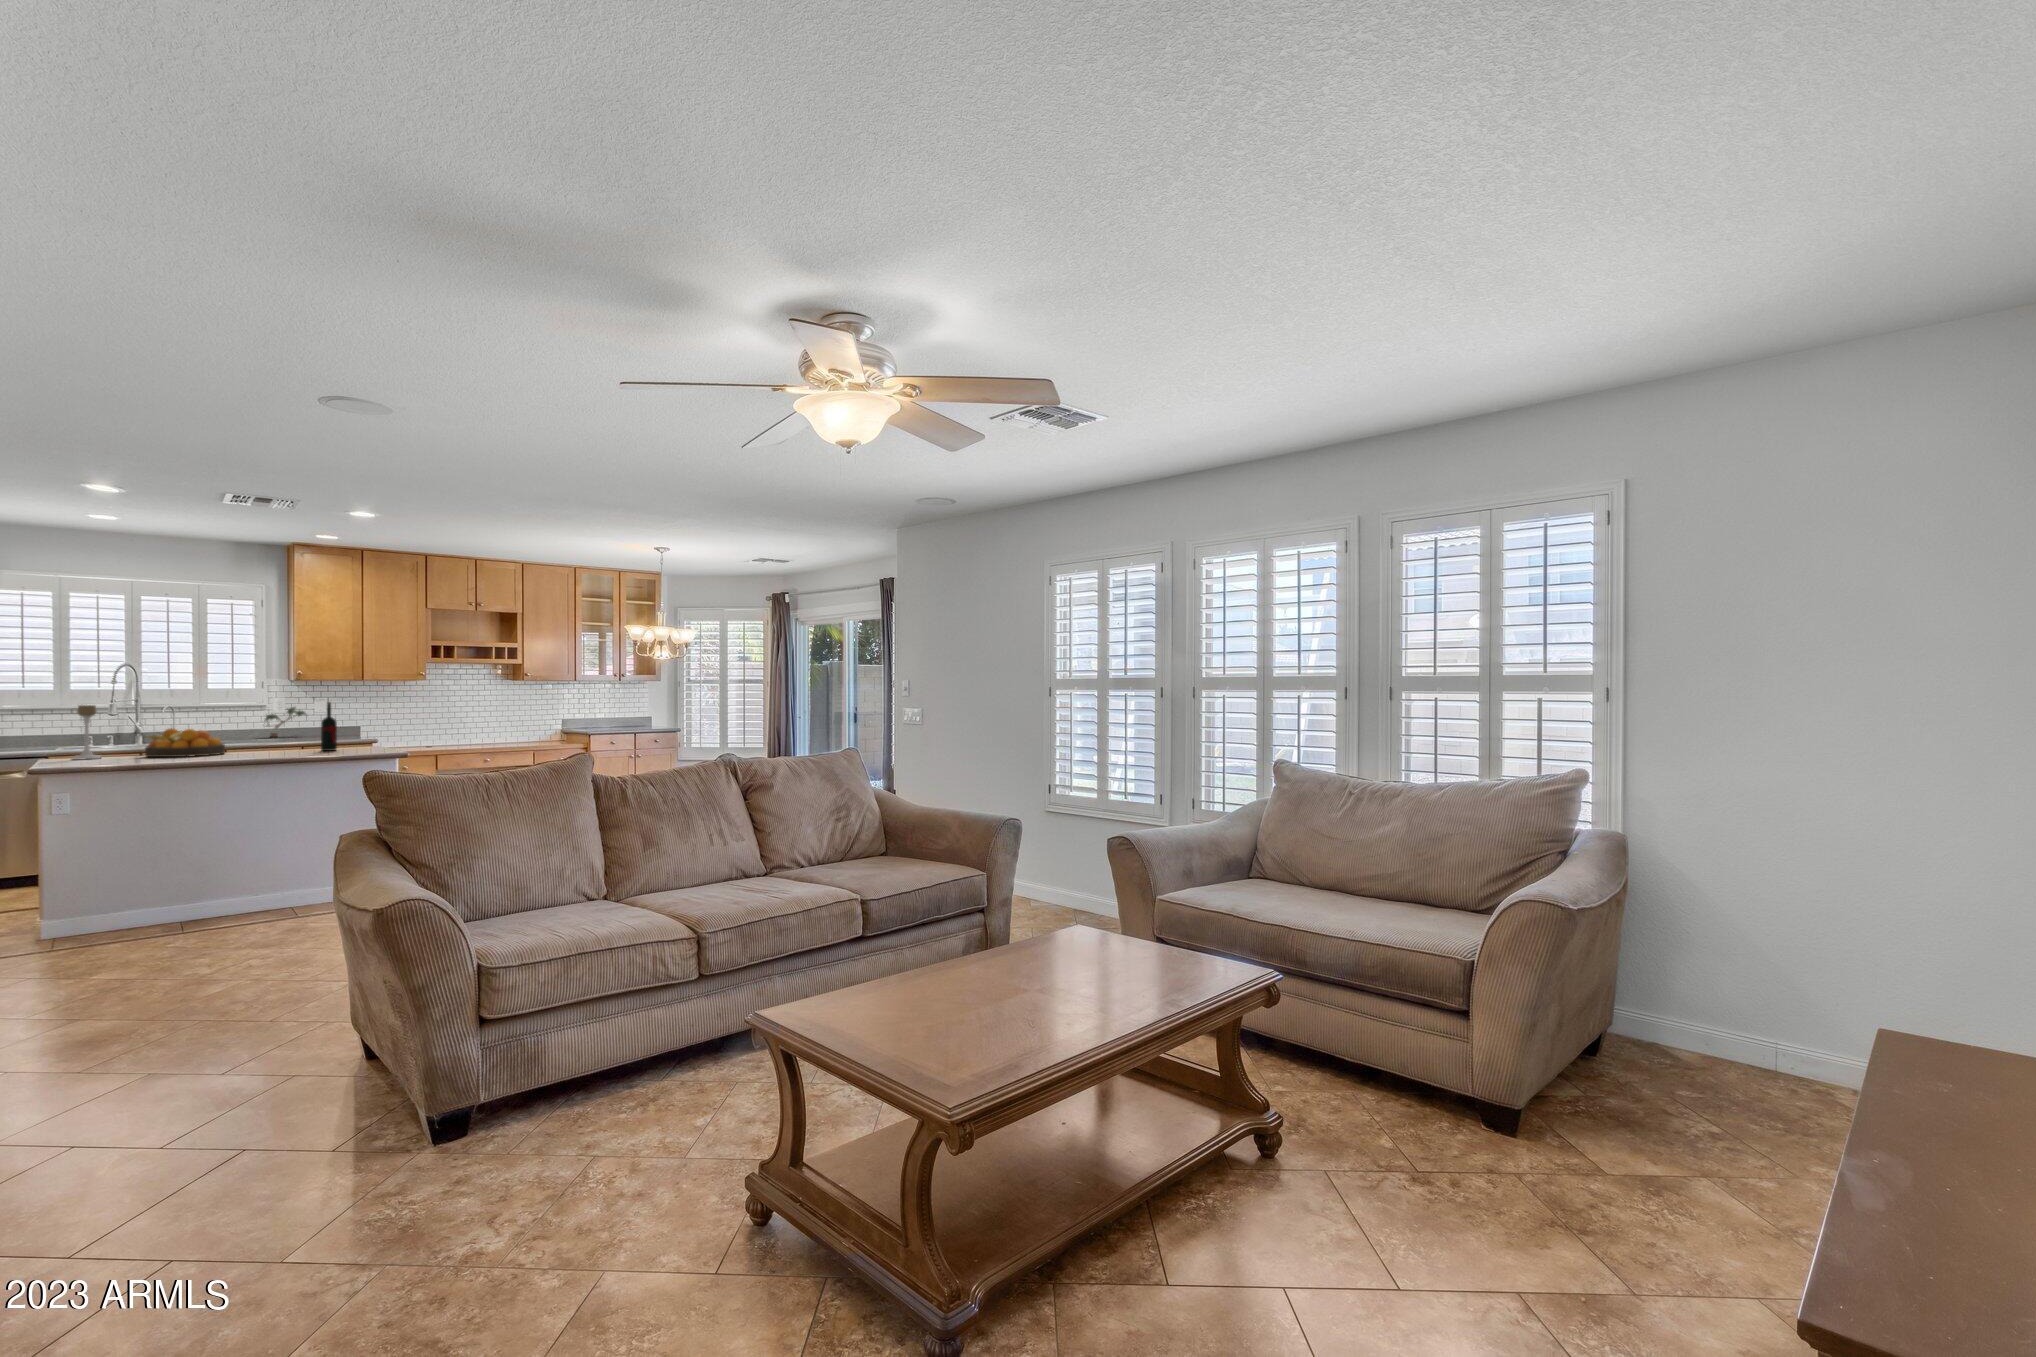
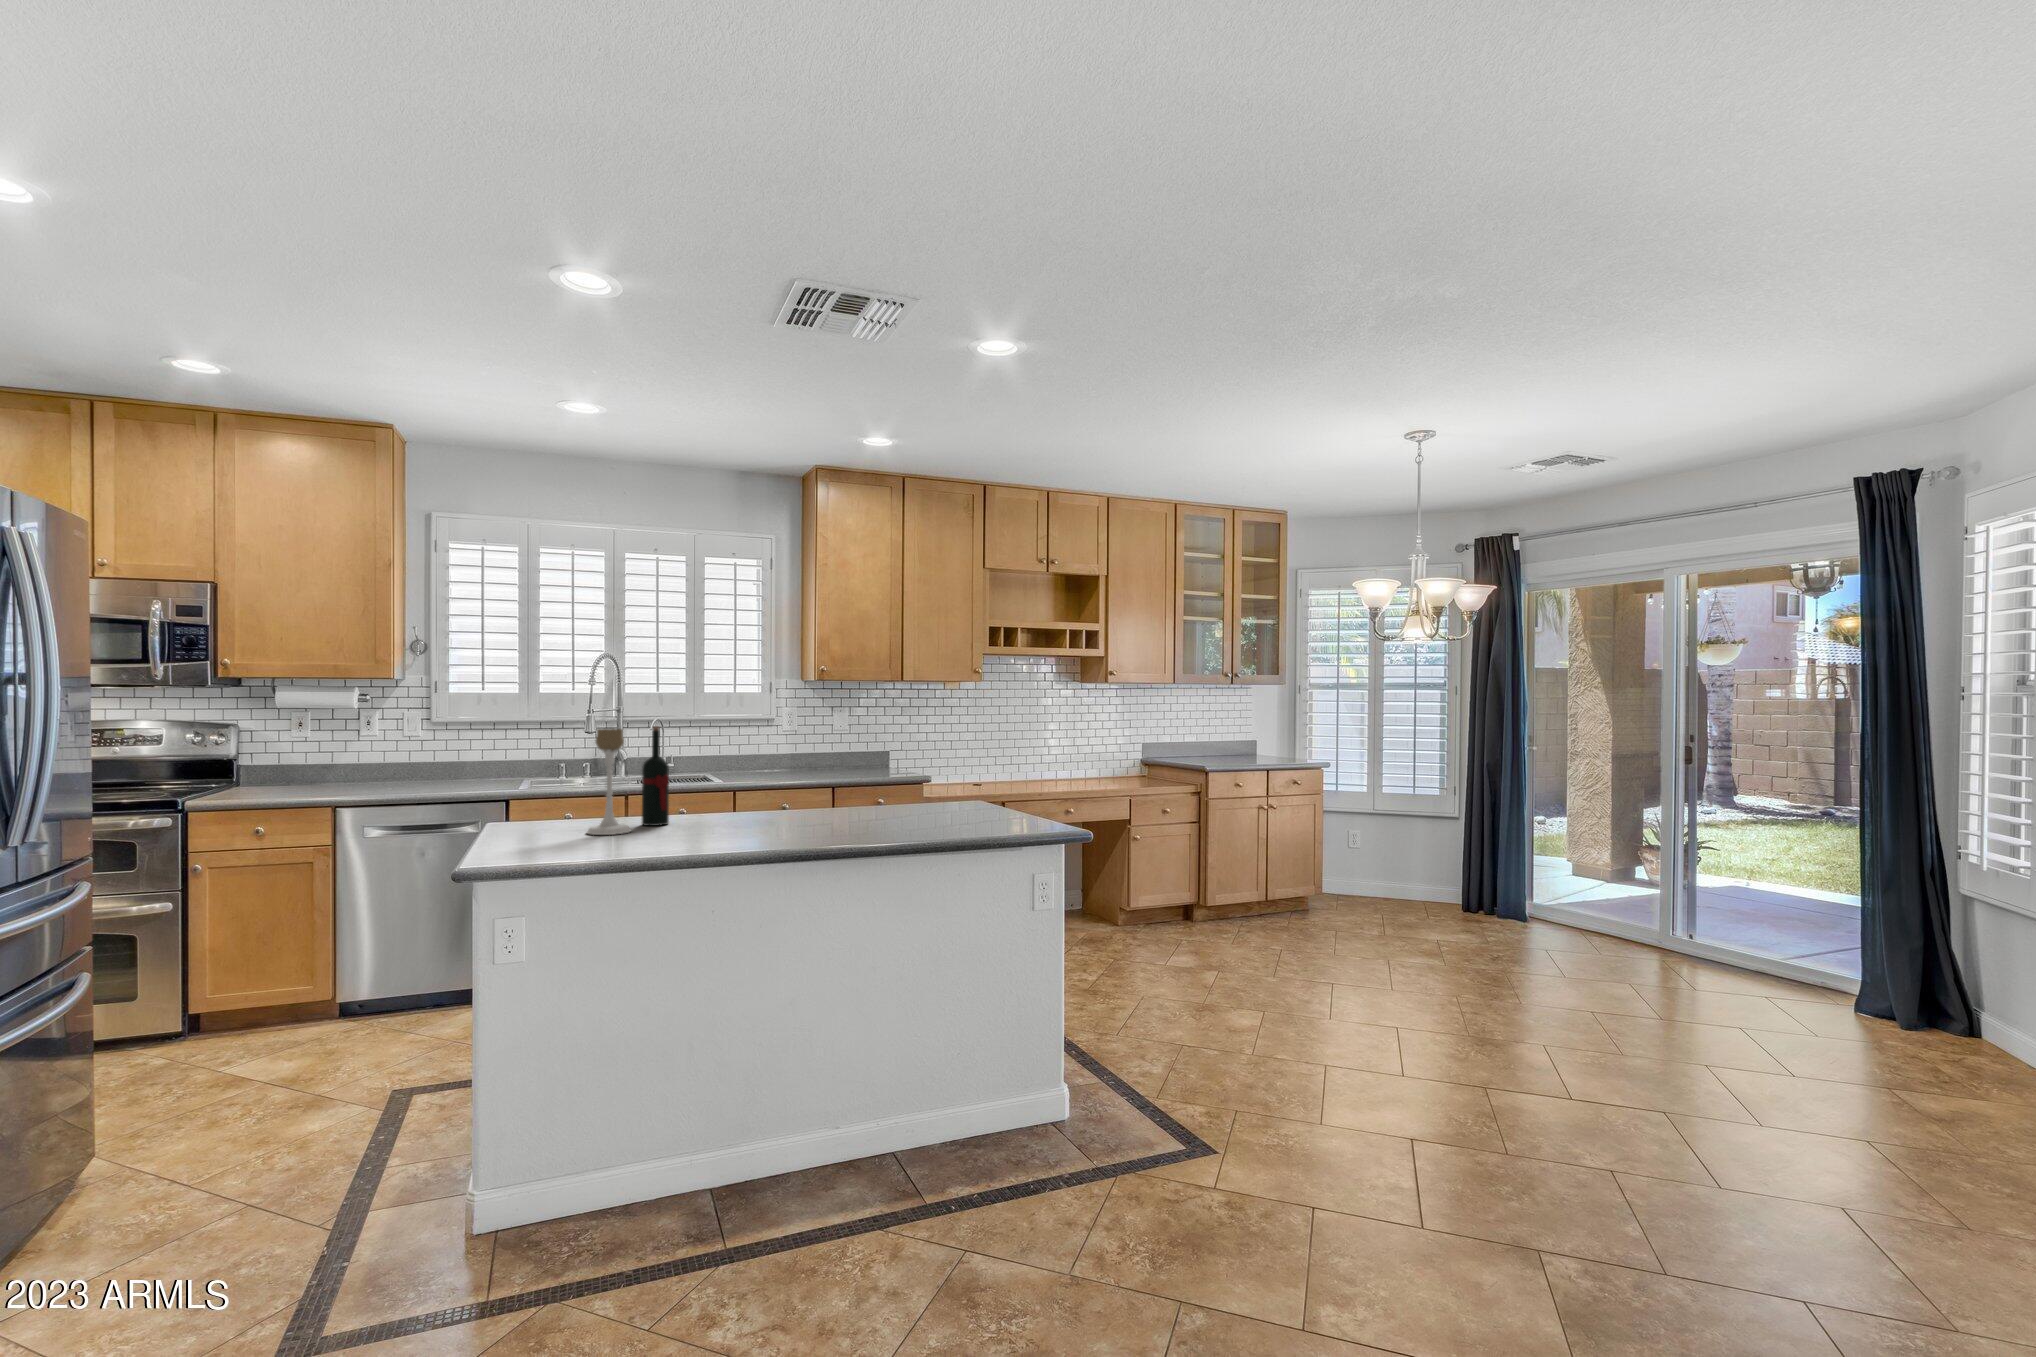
wine bottle: present [321,702,337,751] -> present [642,726,669,826]
potted plant: present [265,707,306,737] -> none [767,720,833,769]
fruit bowl: present [145,728,225,757] -> none [695,775,818,836]

